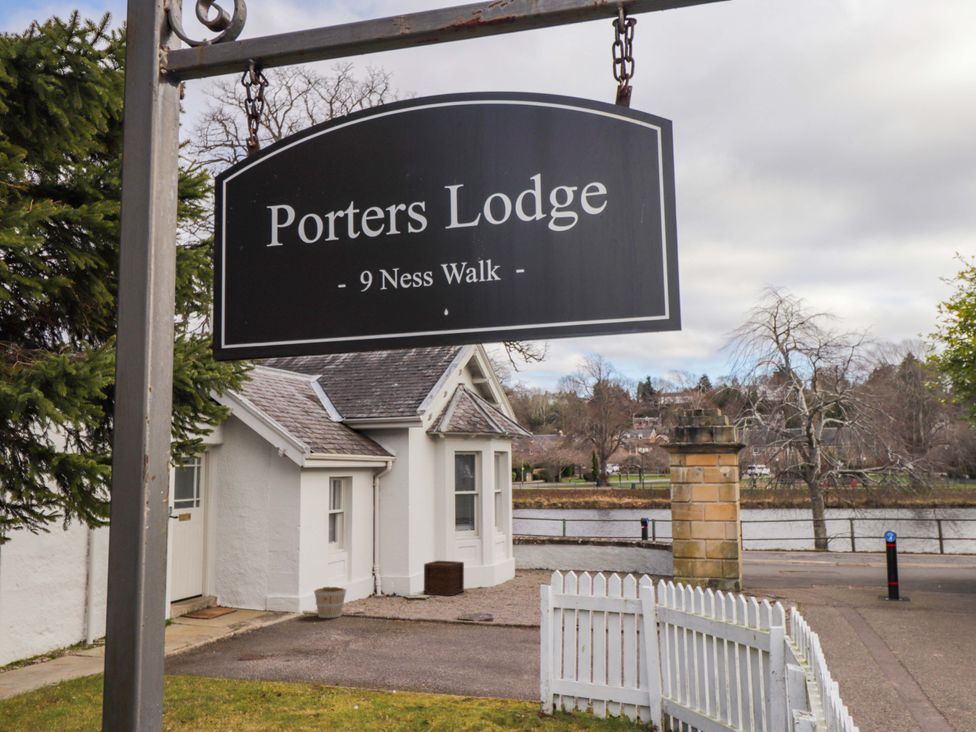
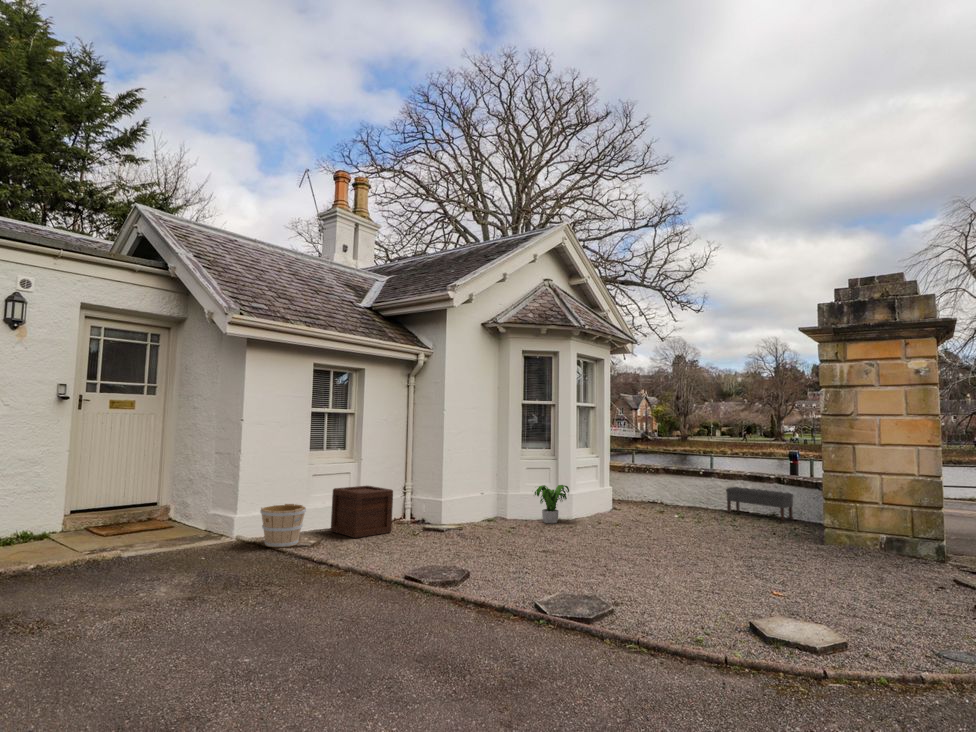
bench: none [600,552,648,577] -> present [726,487,793,521]
potted plant: none [470,560,501,590] -> present [535,485,569,523]
wooden crate: present [424,561,464,596] -> present [331,486,393,538]

